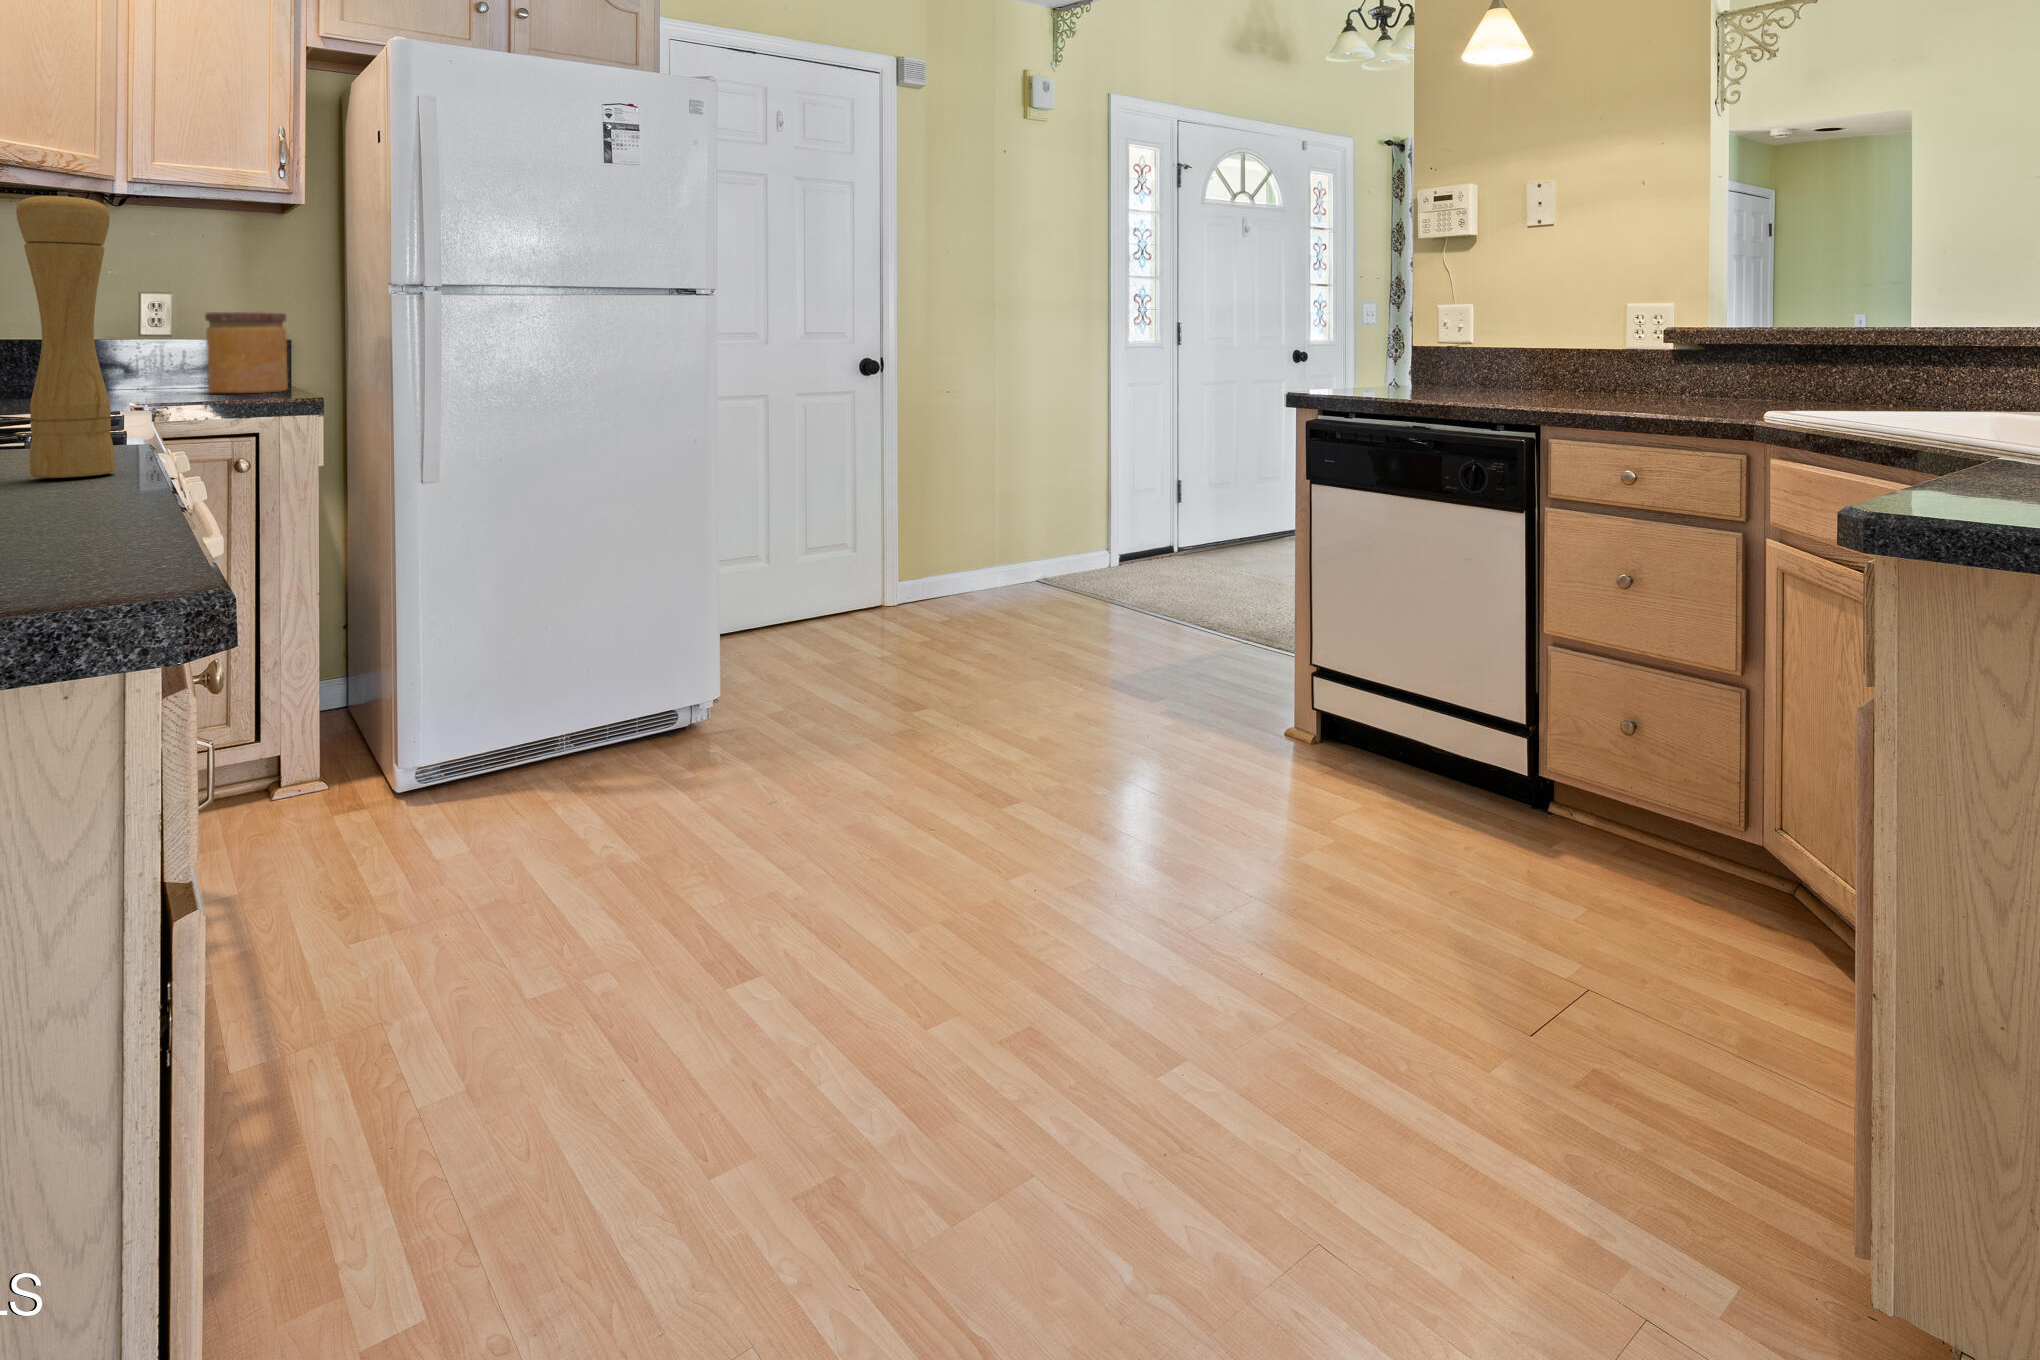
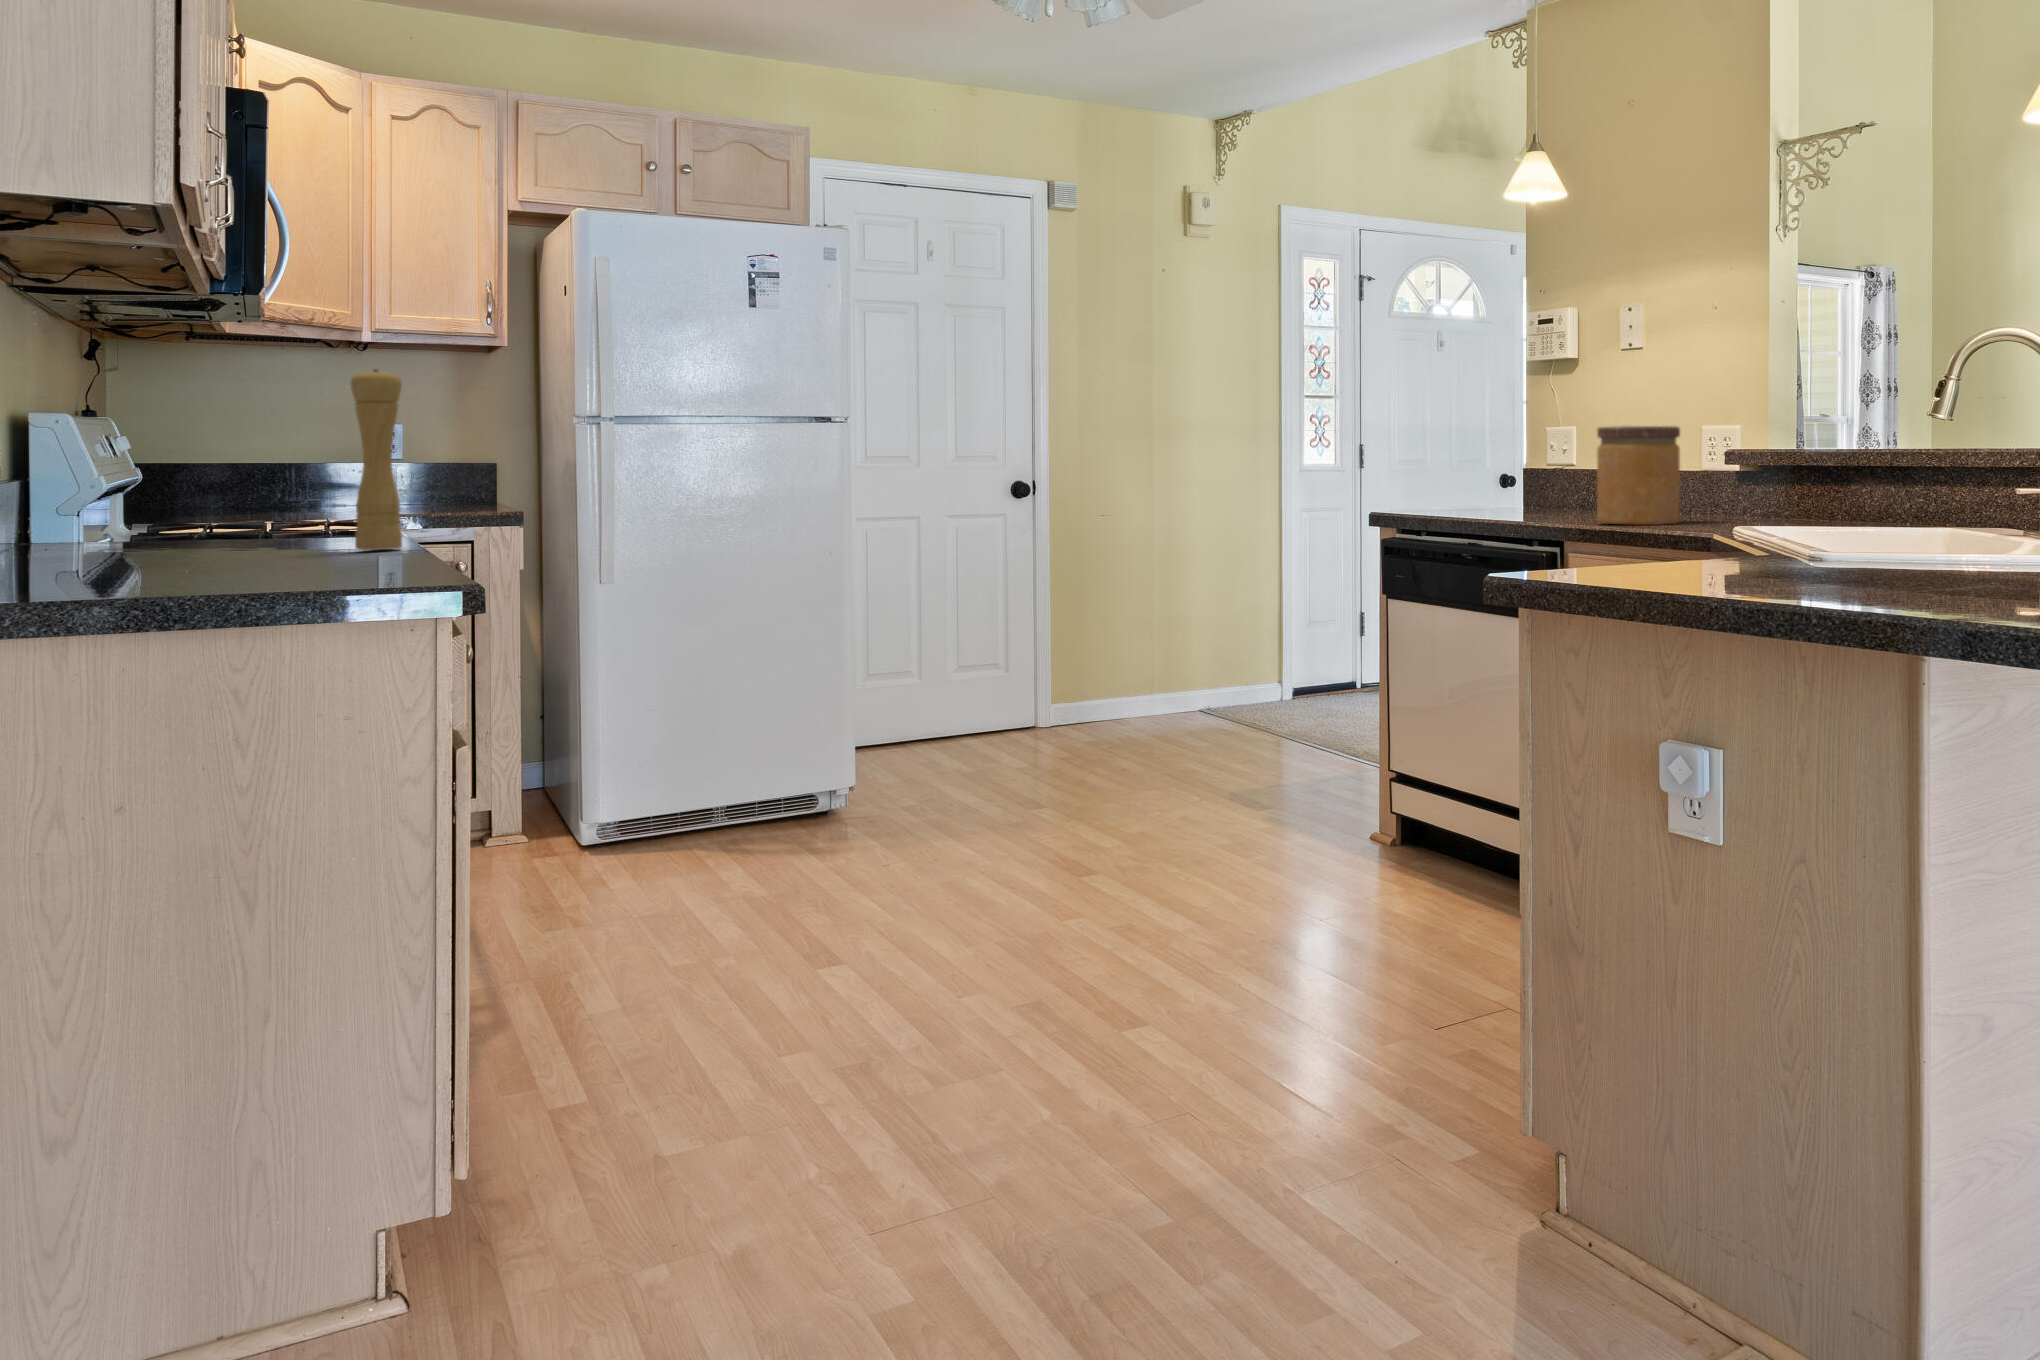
jar: present [205,312,288,393] -> present [1597,426,1680,525]

